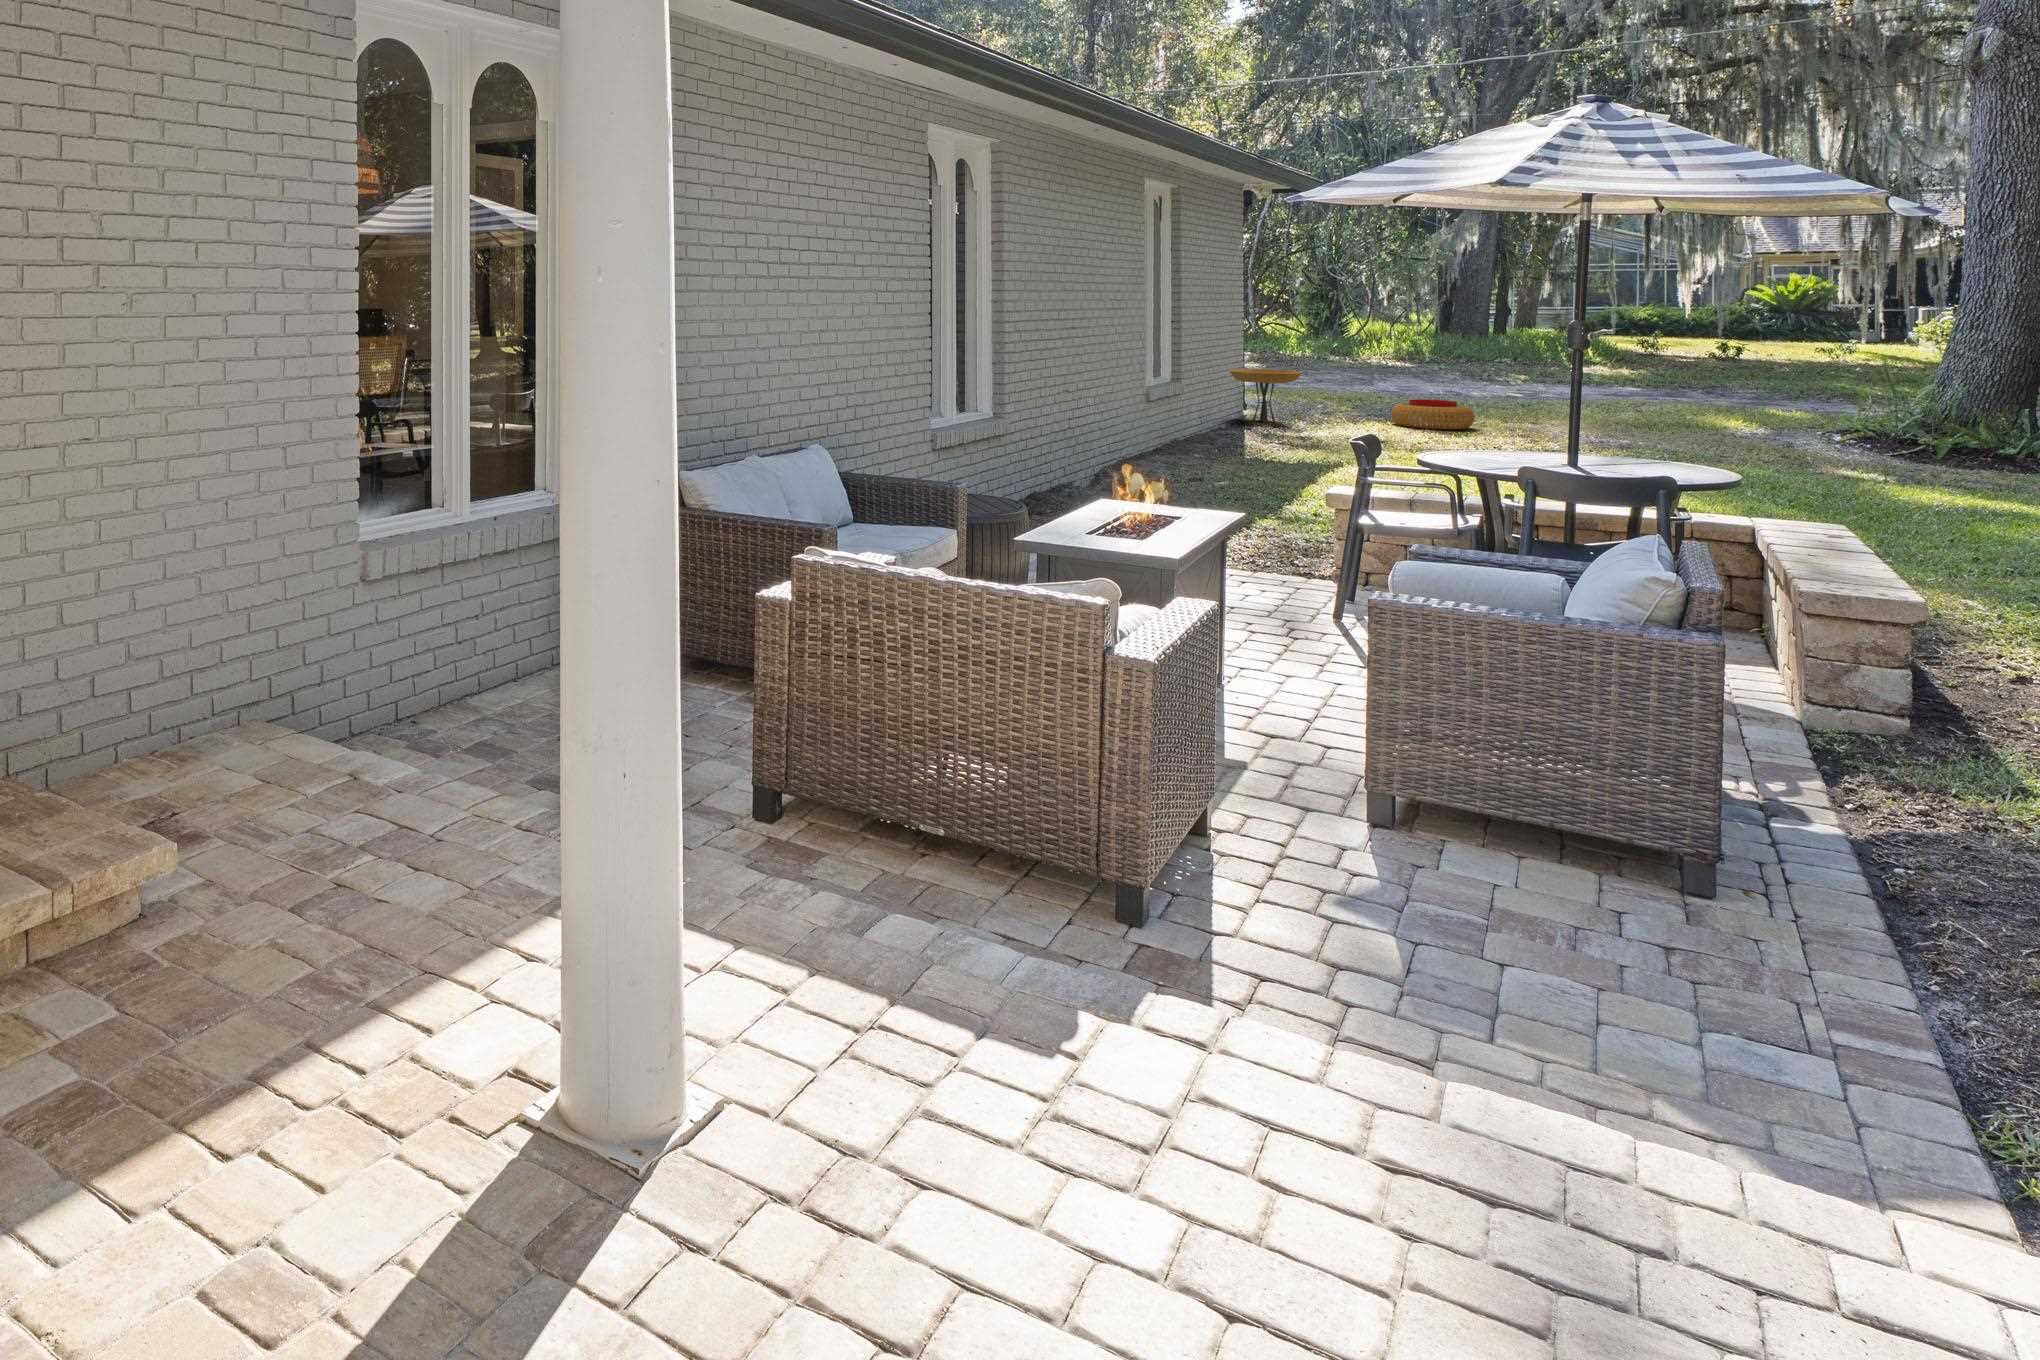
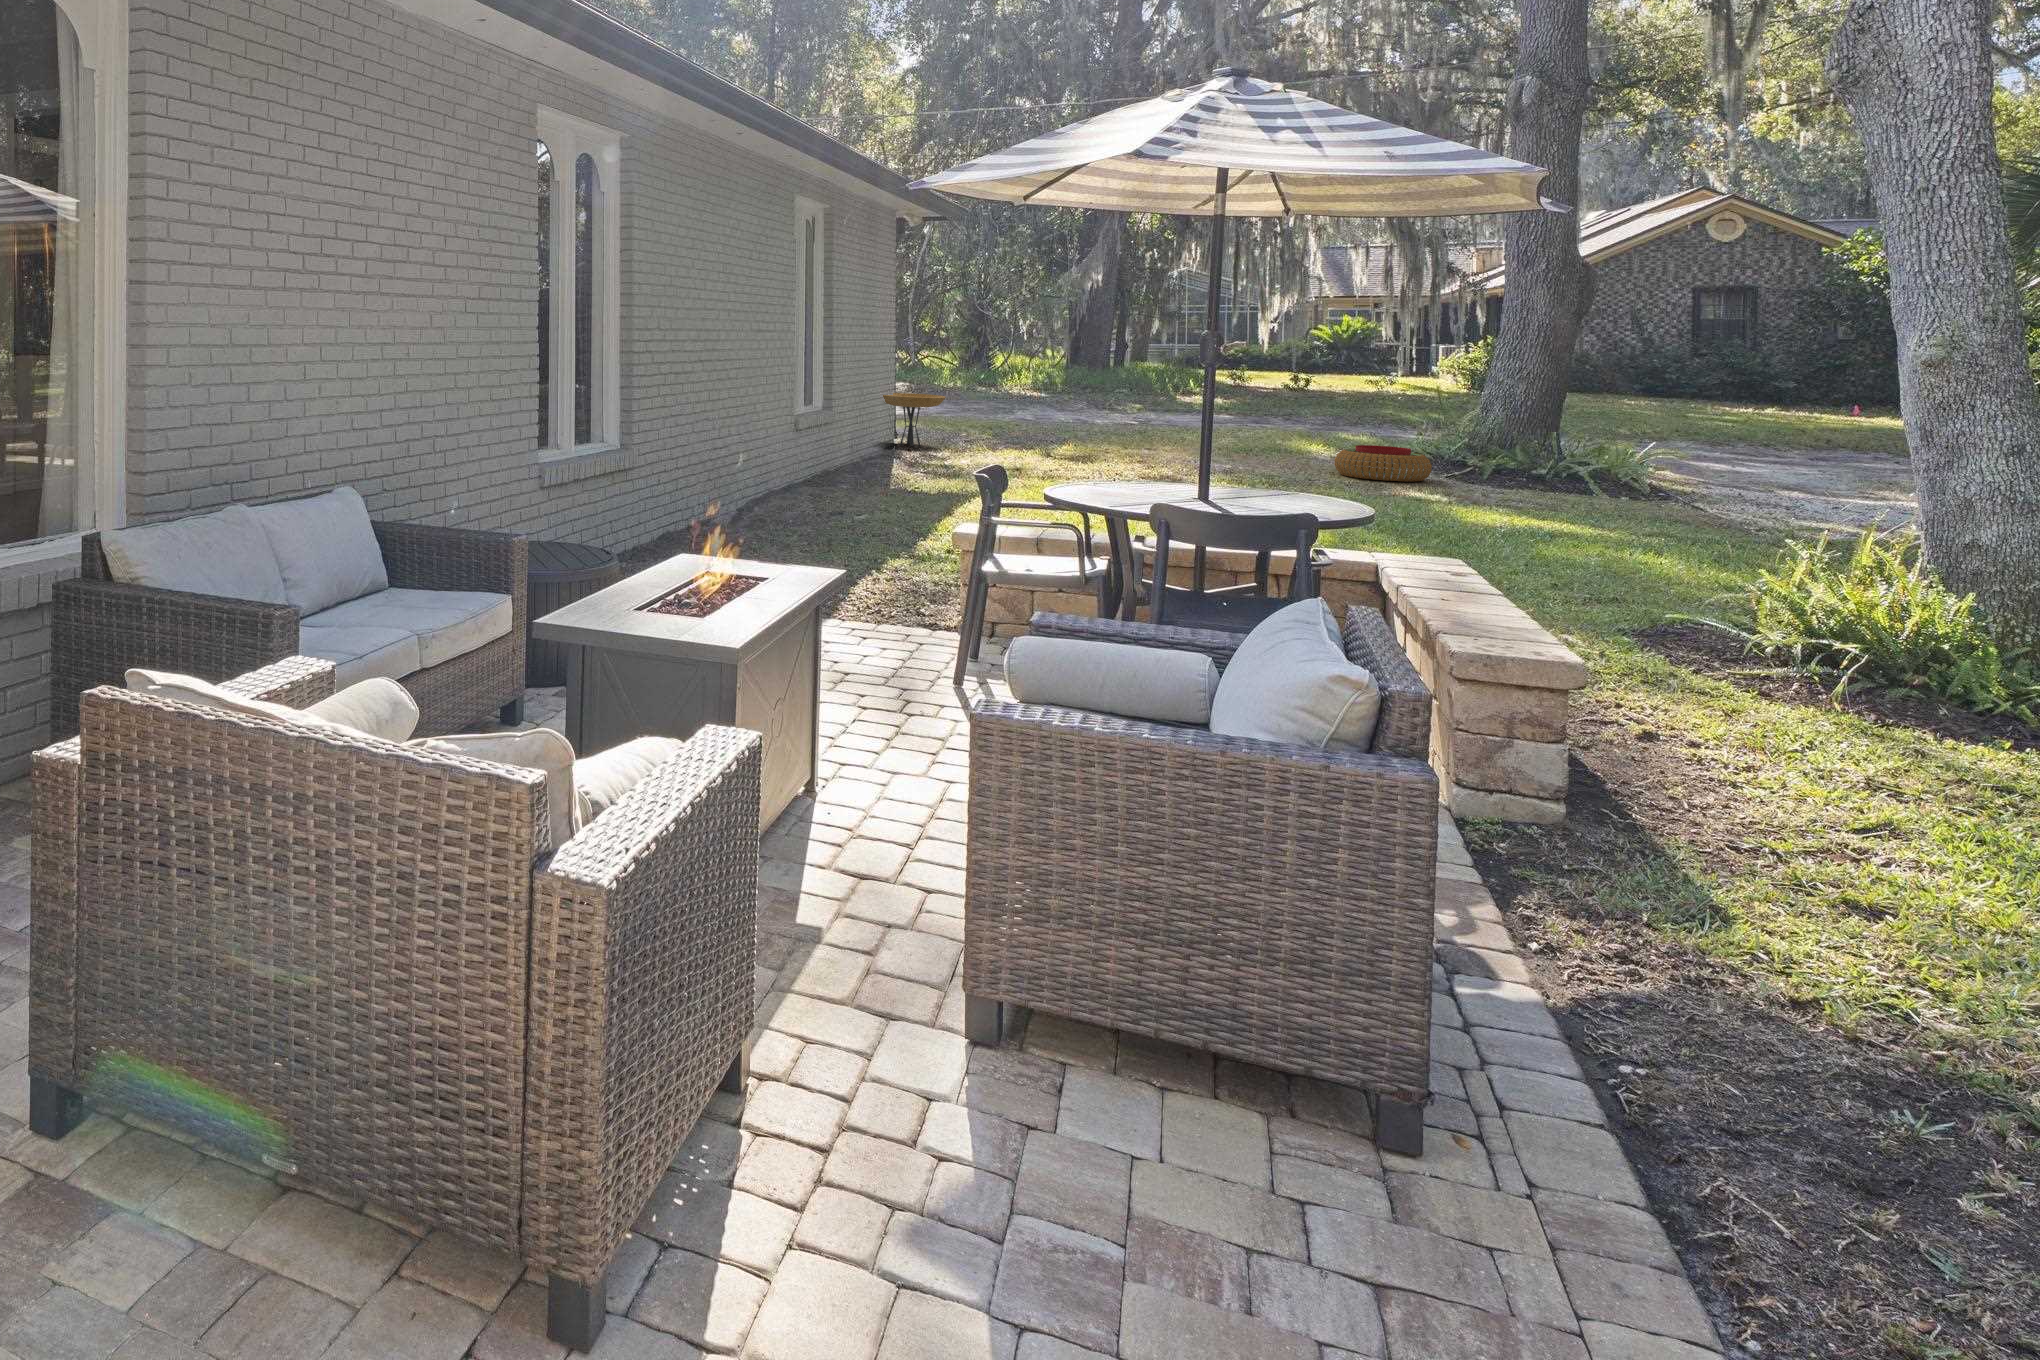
pouf: present [1391,399,1475,430] -> present [1334,445,1432,482]

